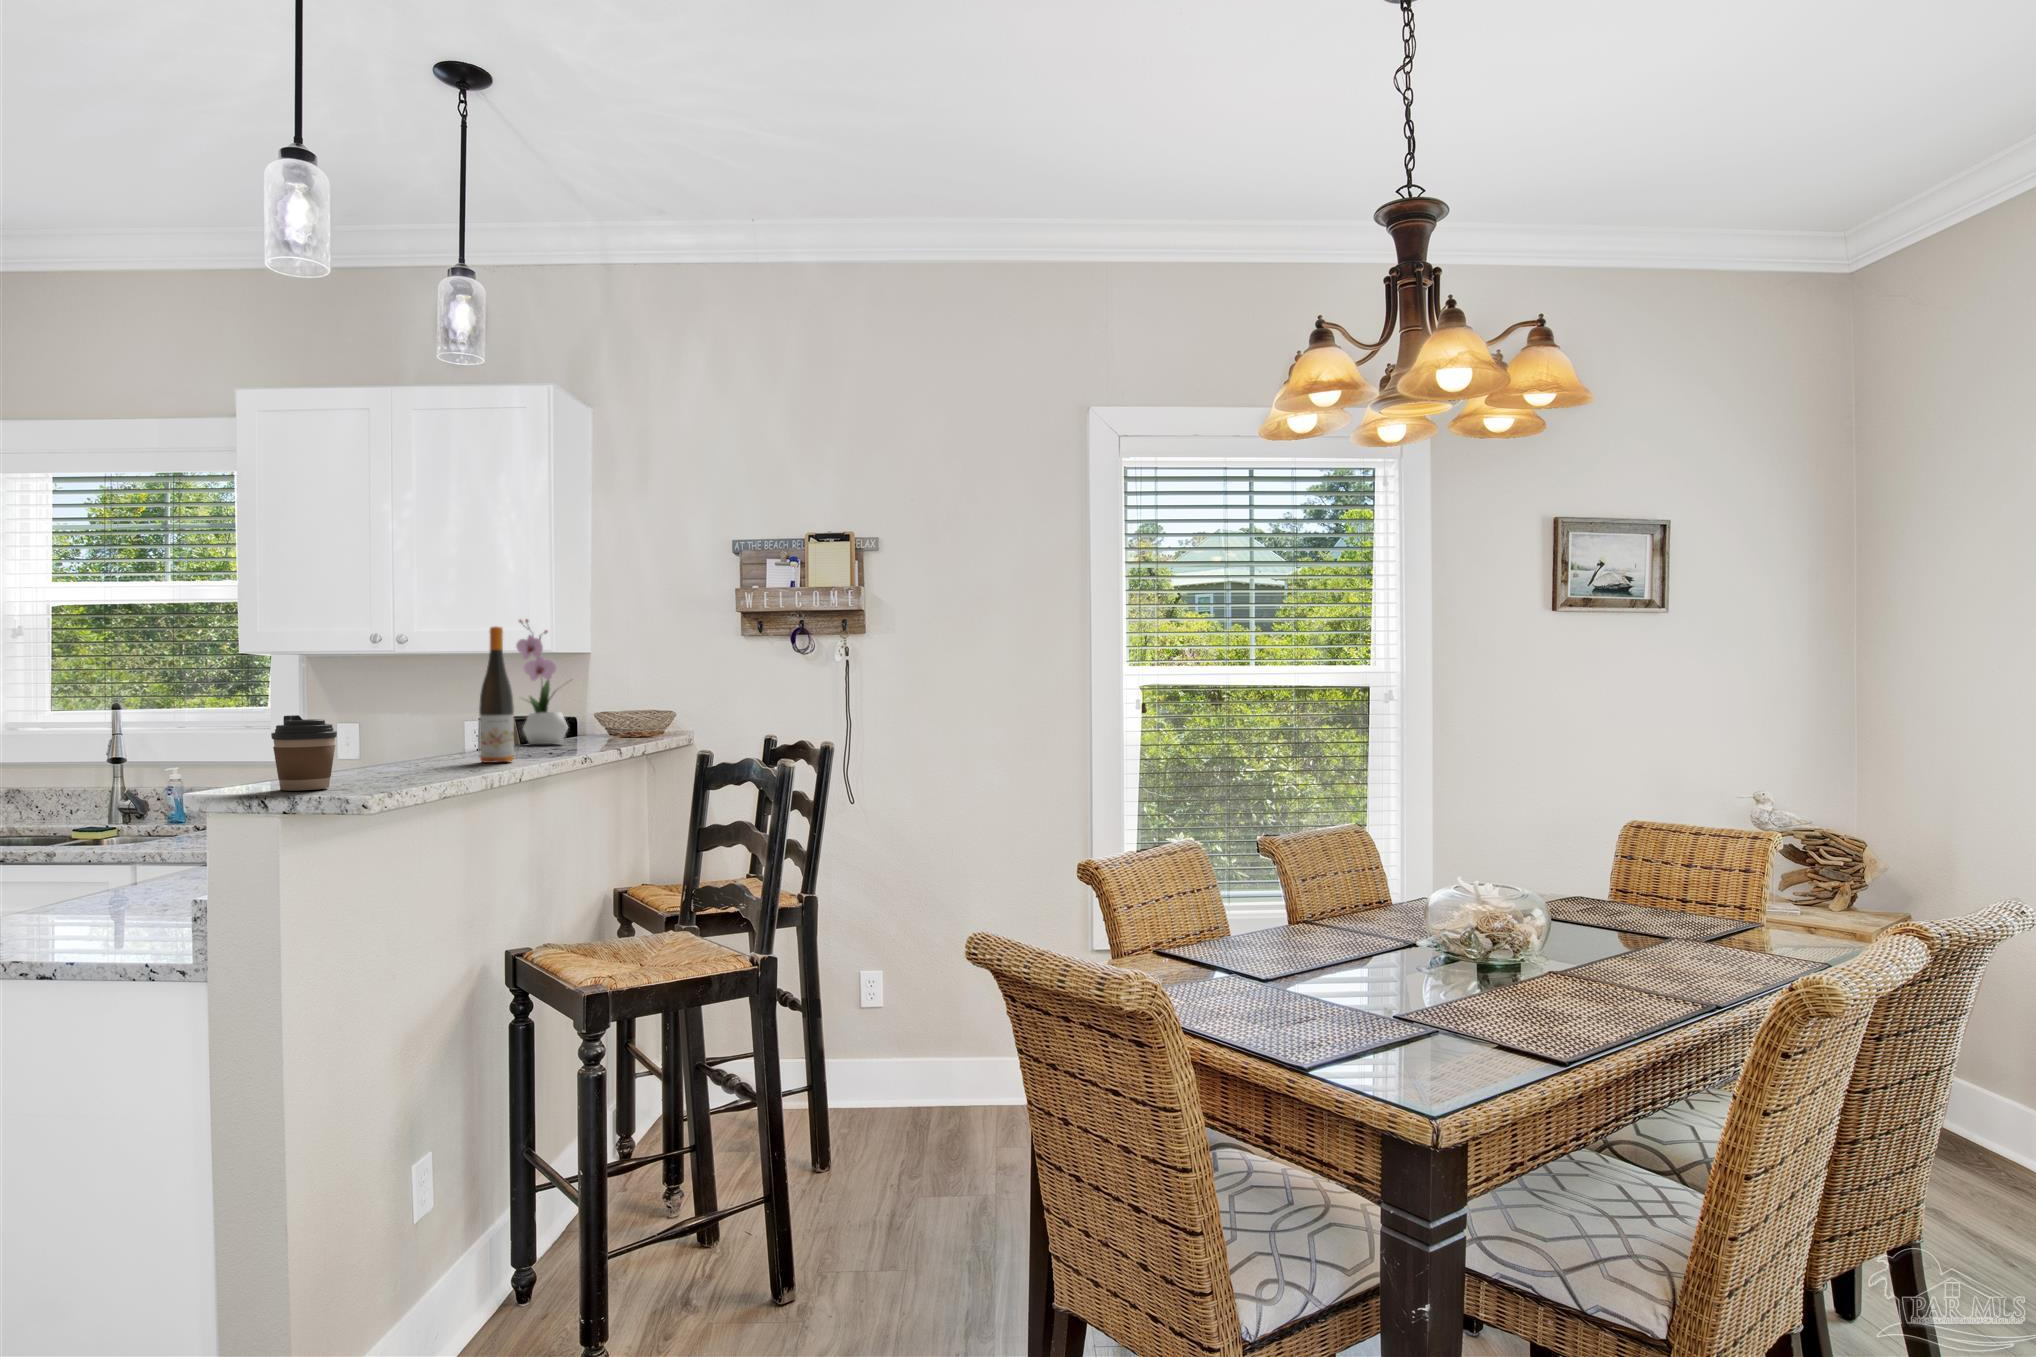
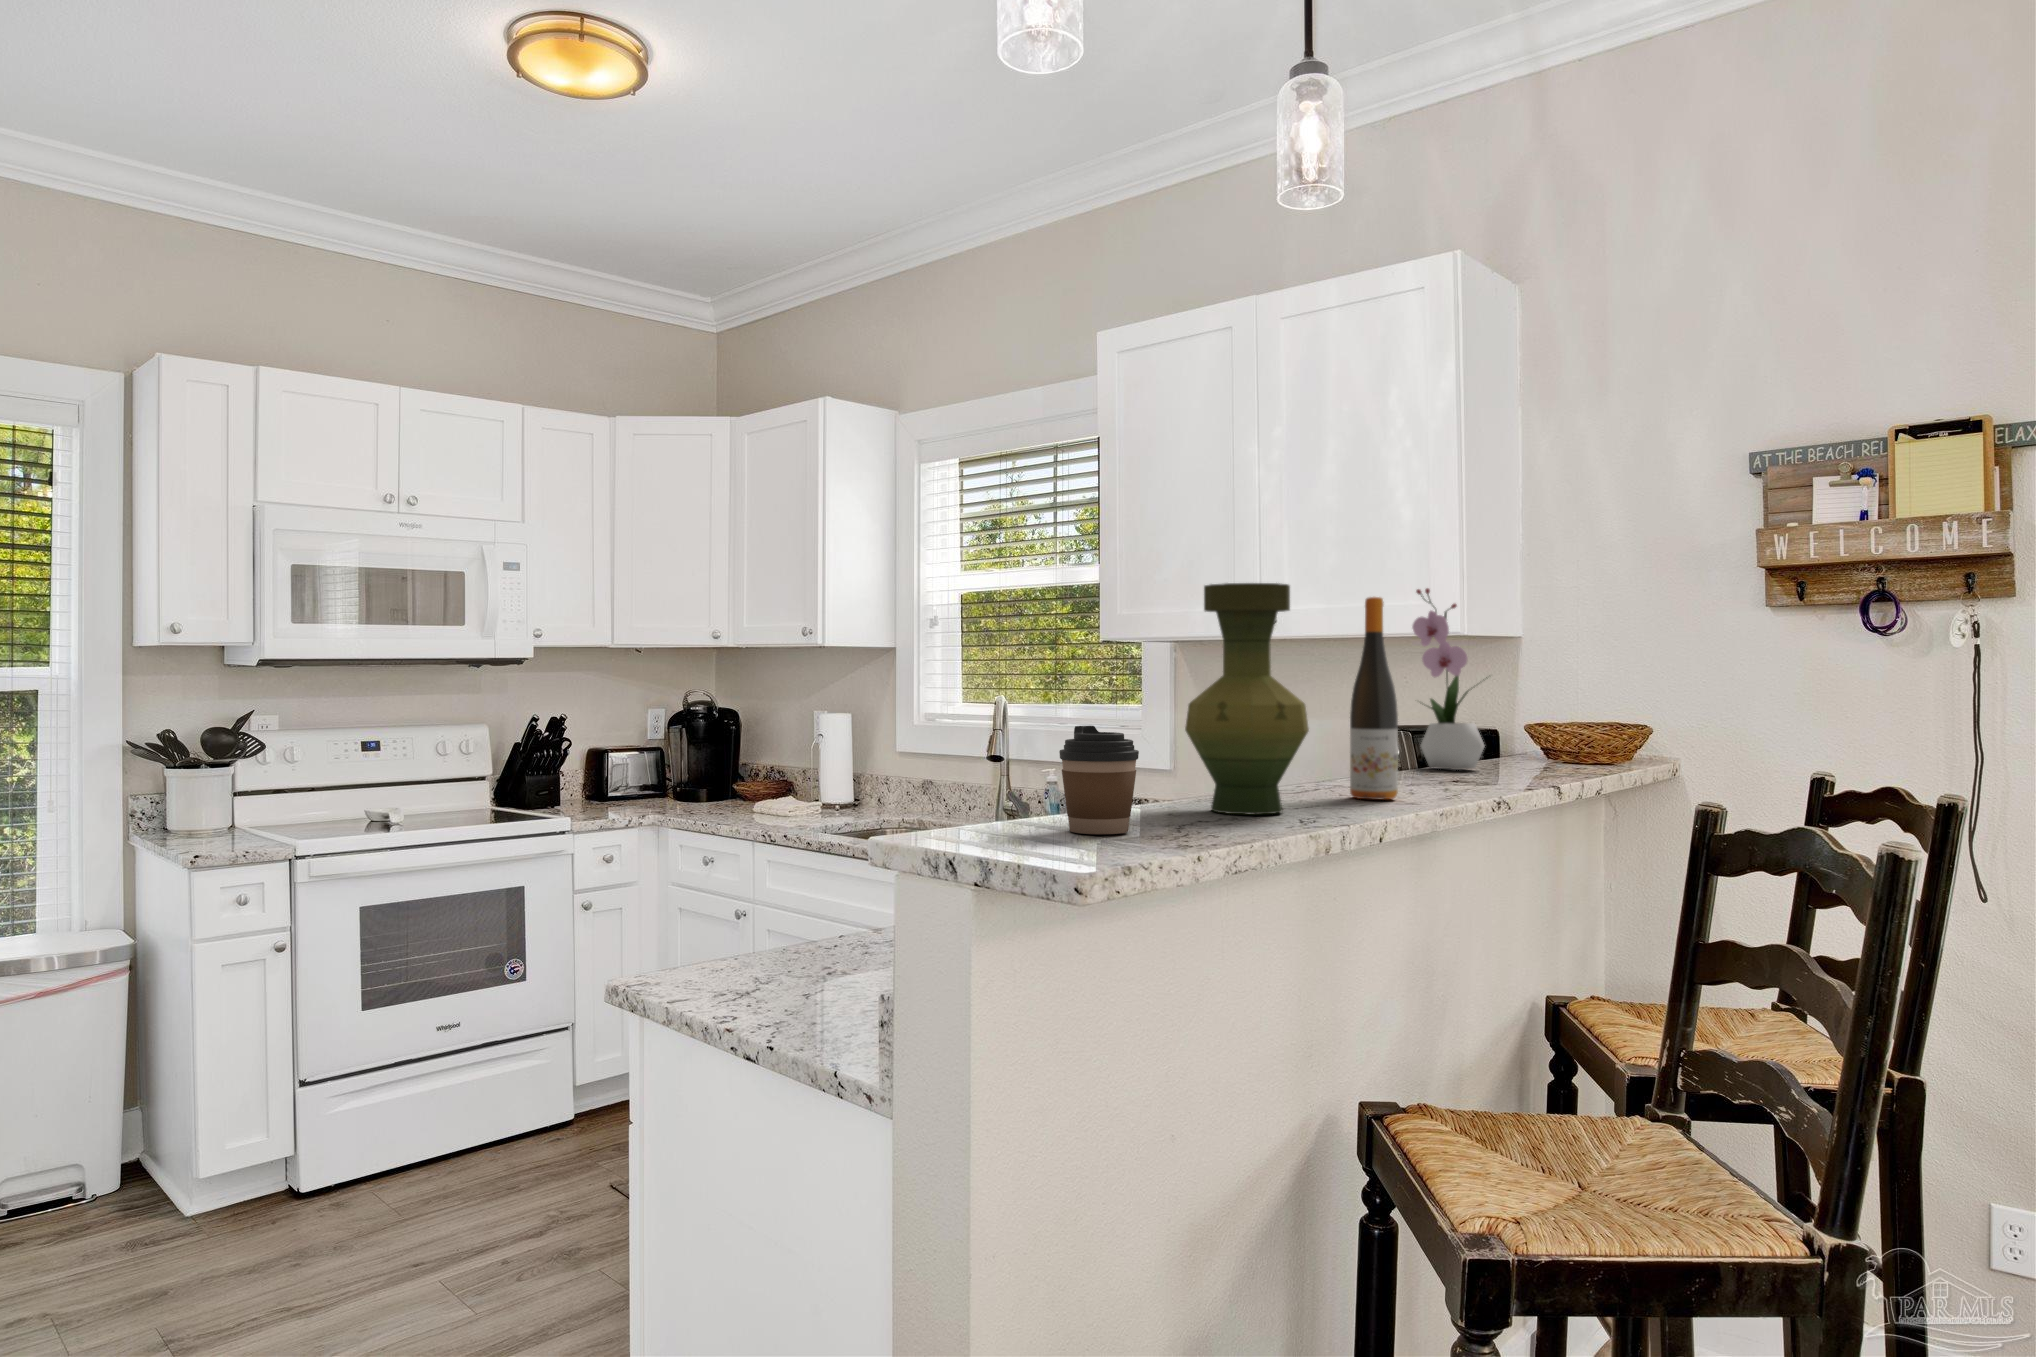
vase: none [360,616,455,775] -> present [1185,583,1309,815]

